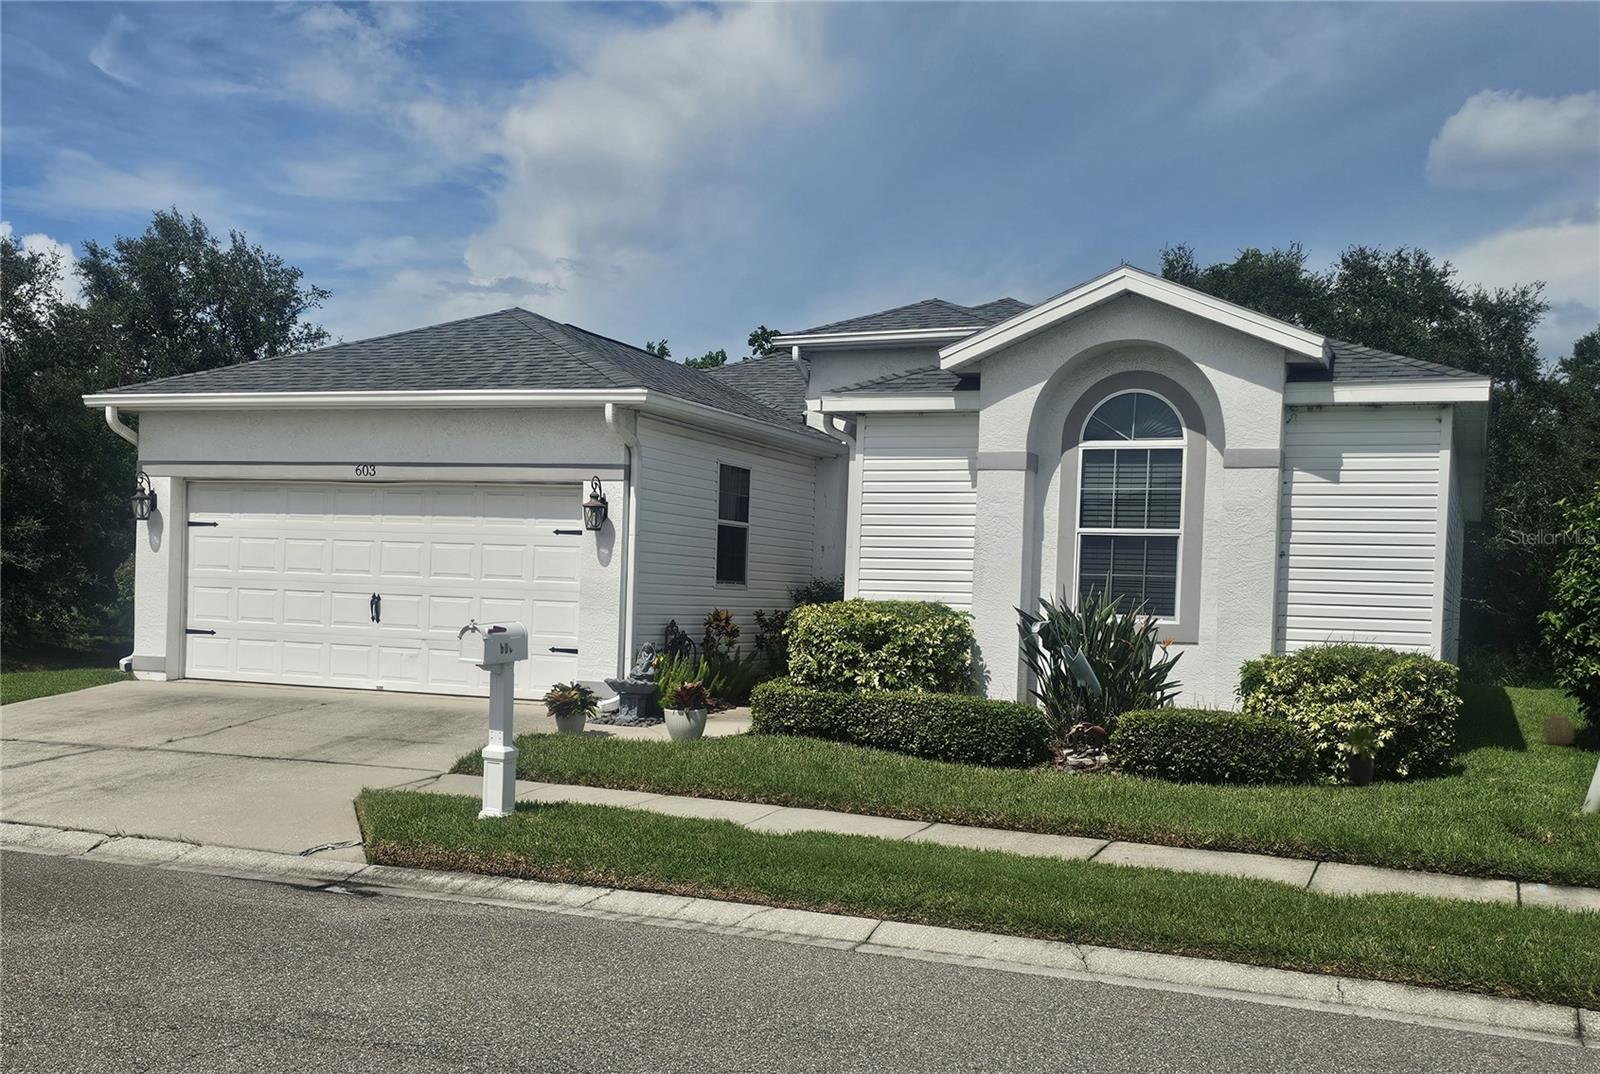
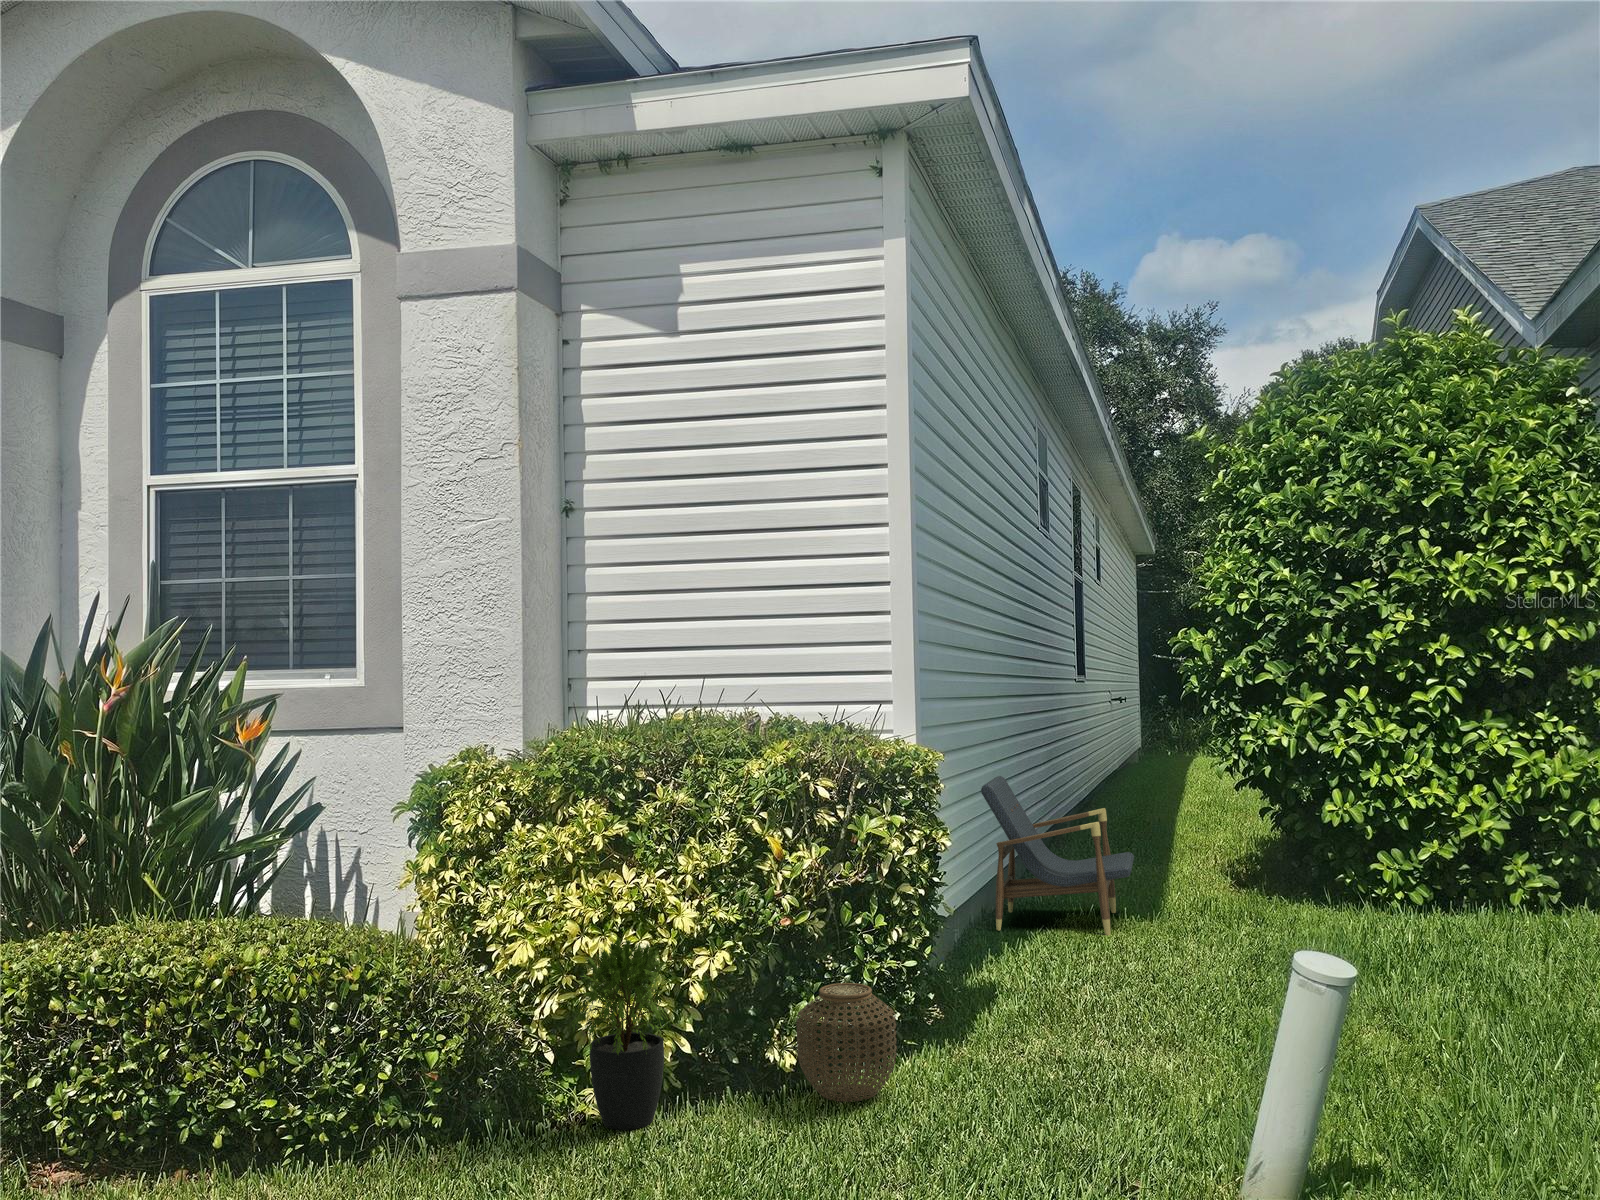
lounge chair: none [1442,679,1518,756] -> present [981,776,1134,935]
woven basket: present [1543,715,1574,746] -> present [797,983,897,1102]

